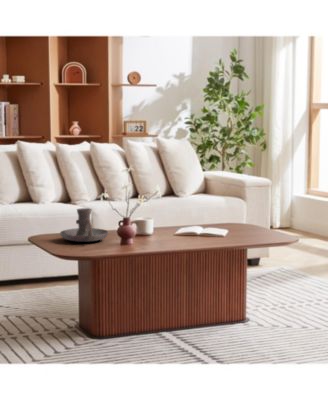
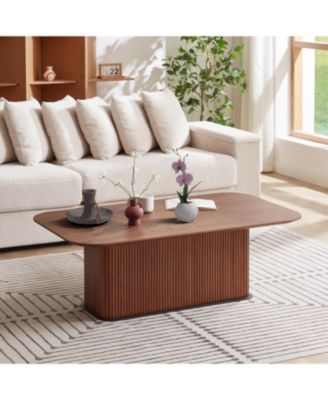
flower arrangement: none [165,168,196,243] -> present [172,149,198,222]

